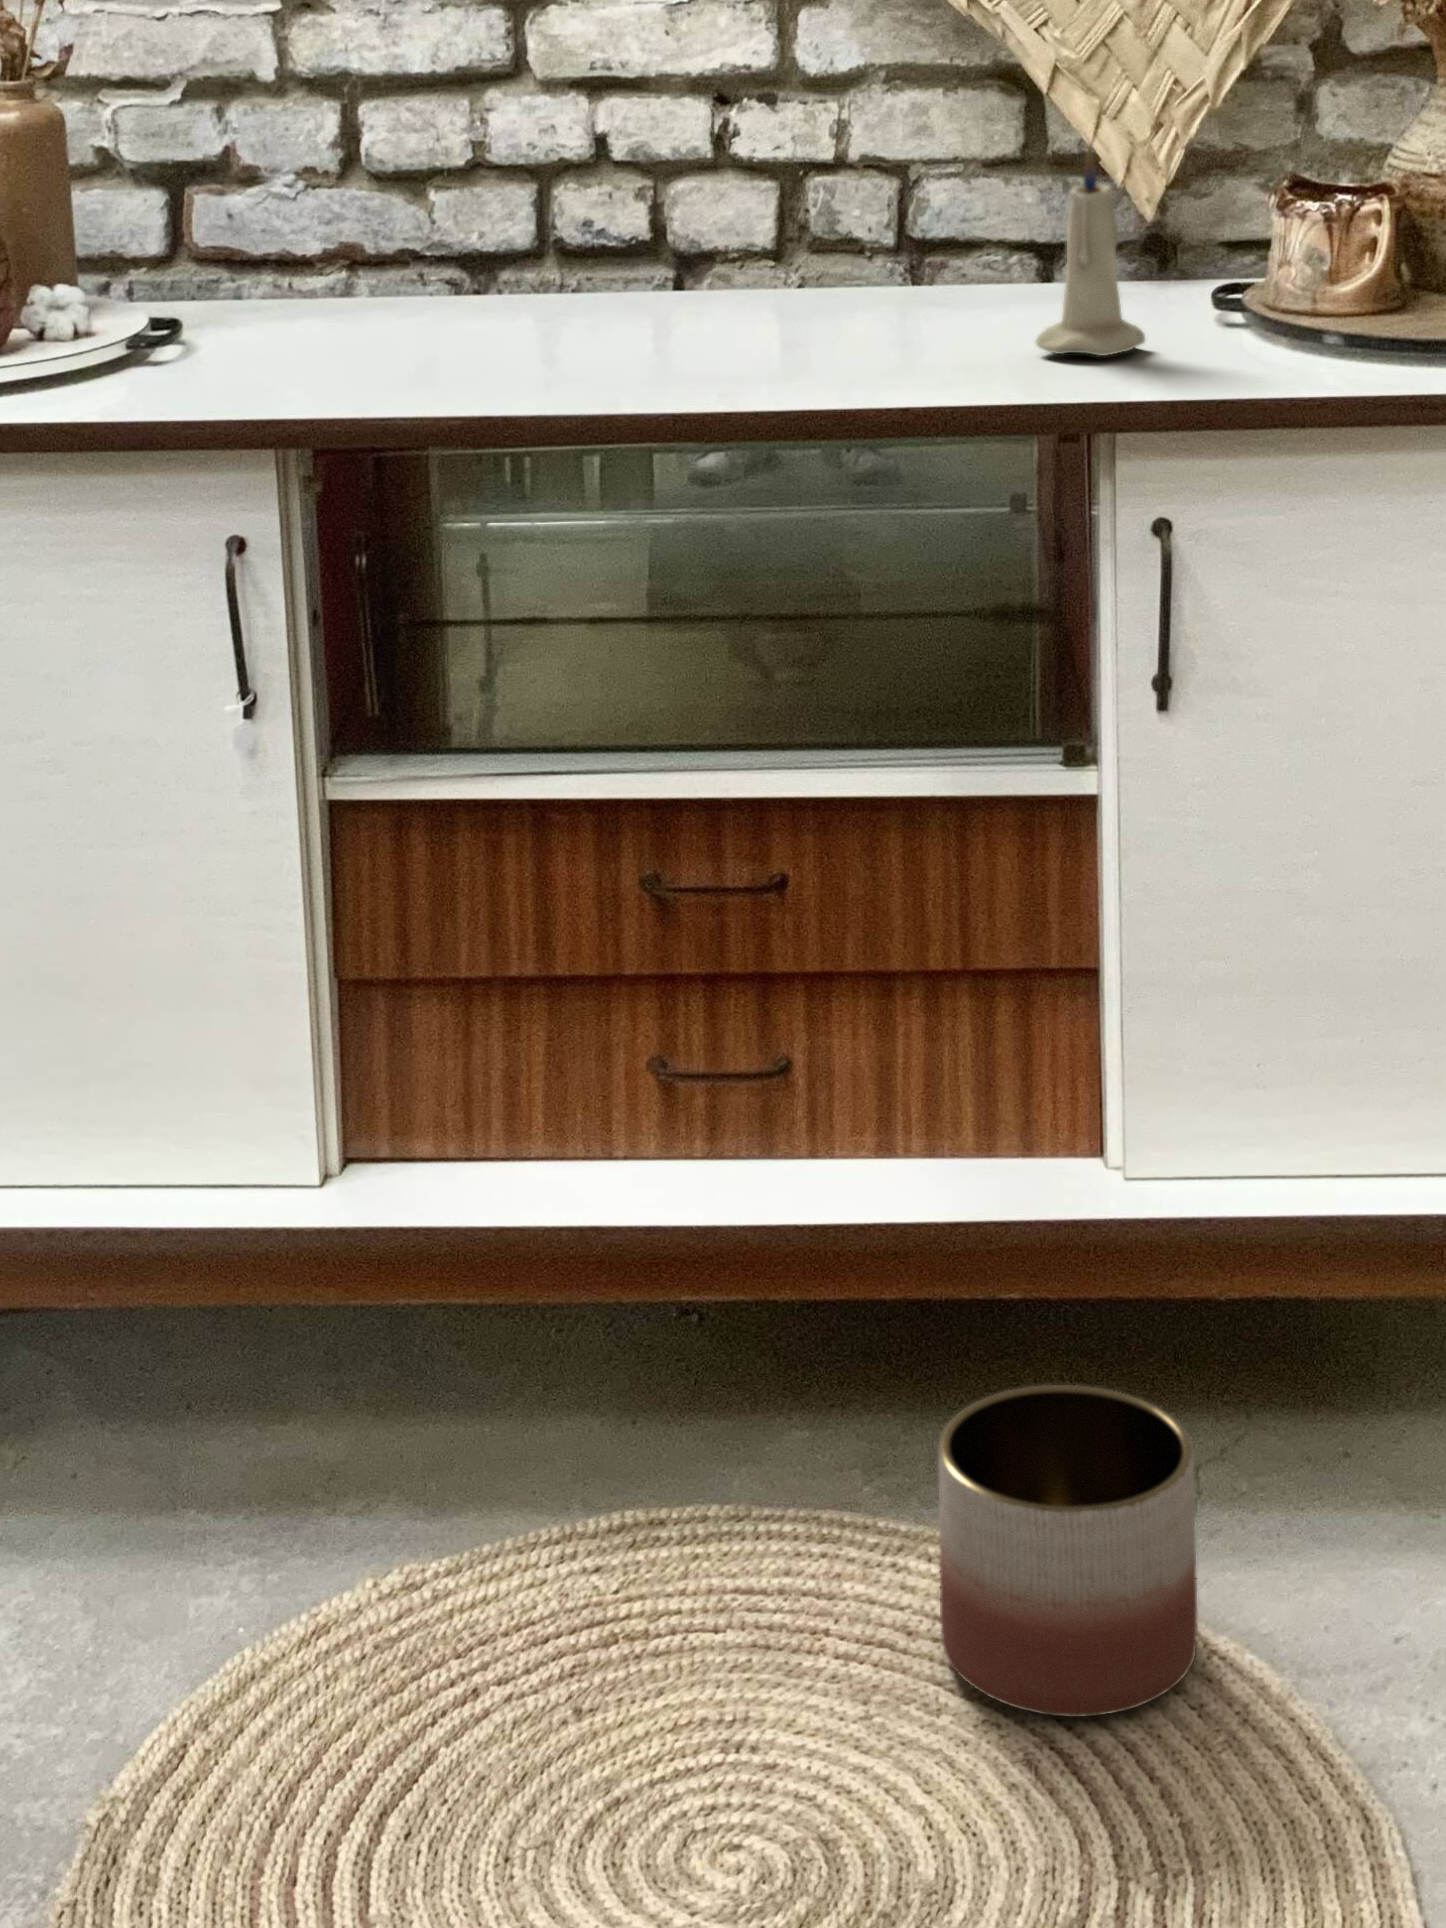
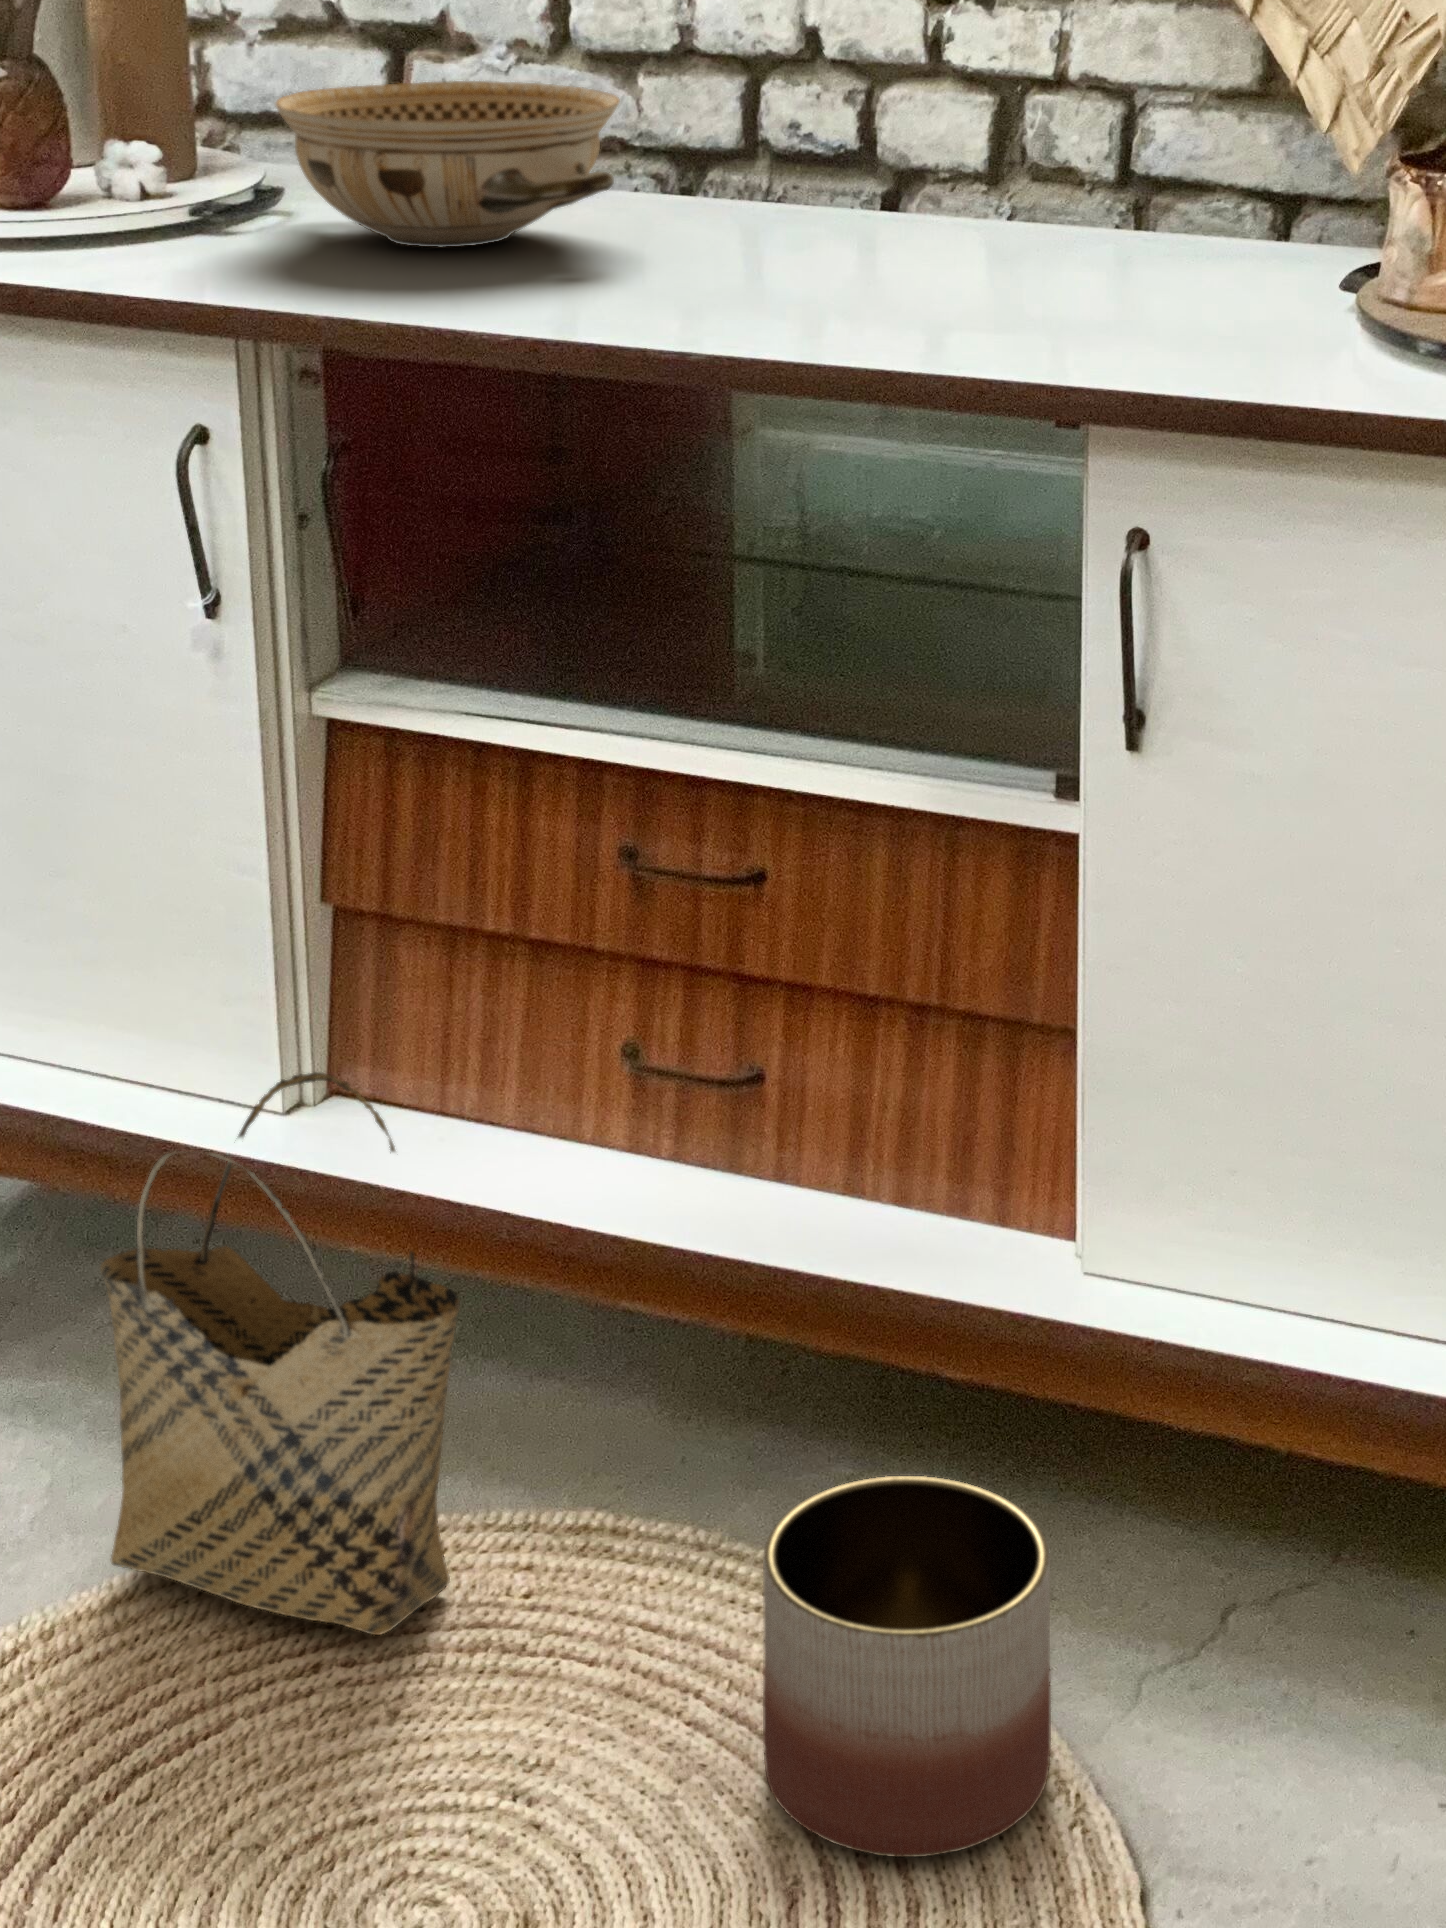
candle: present [1036,147,1145,356] -> none [1055,77,1190,327]
ceramic bowl: none [202,200,571,353] -> present [275,81,620,247]
woven basket: none [206,1129,571,1647] -> present [100,1072,460,1635]

